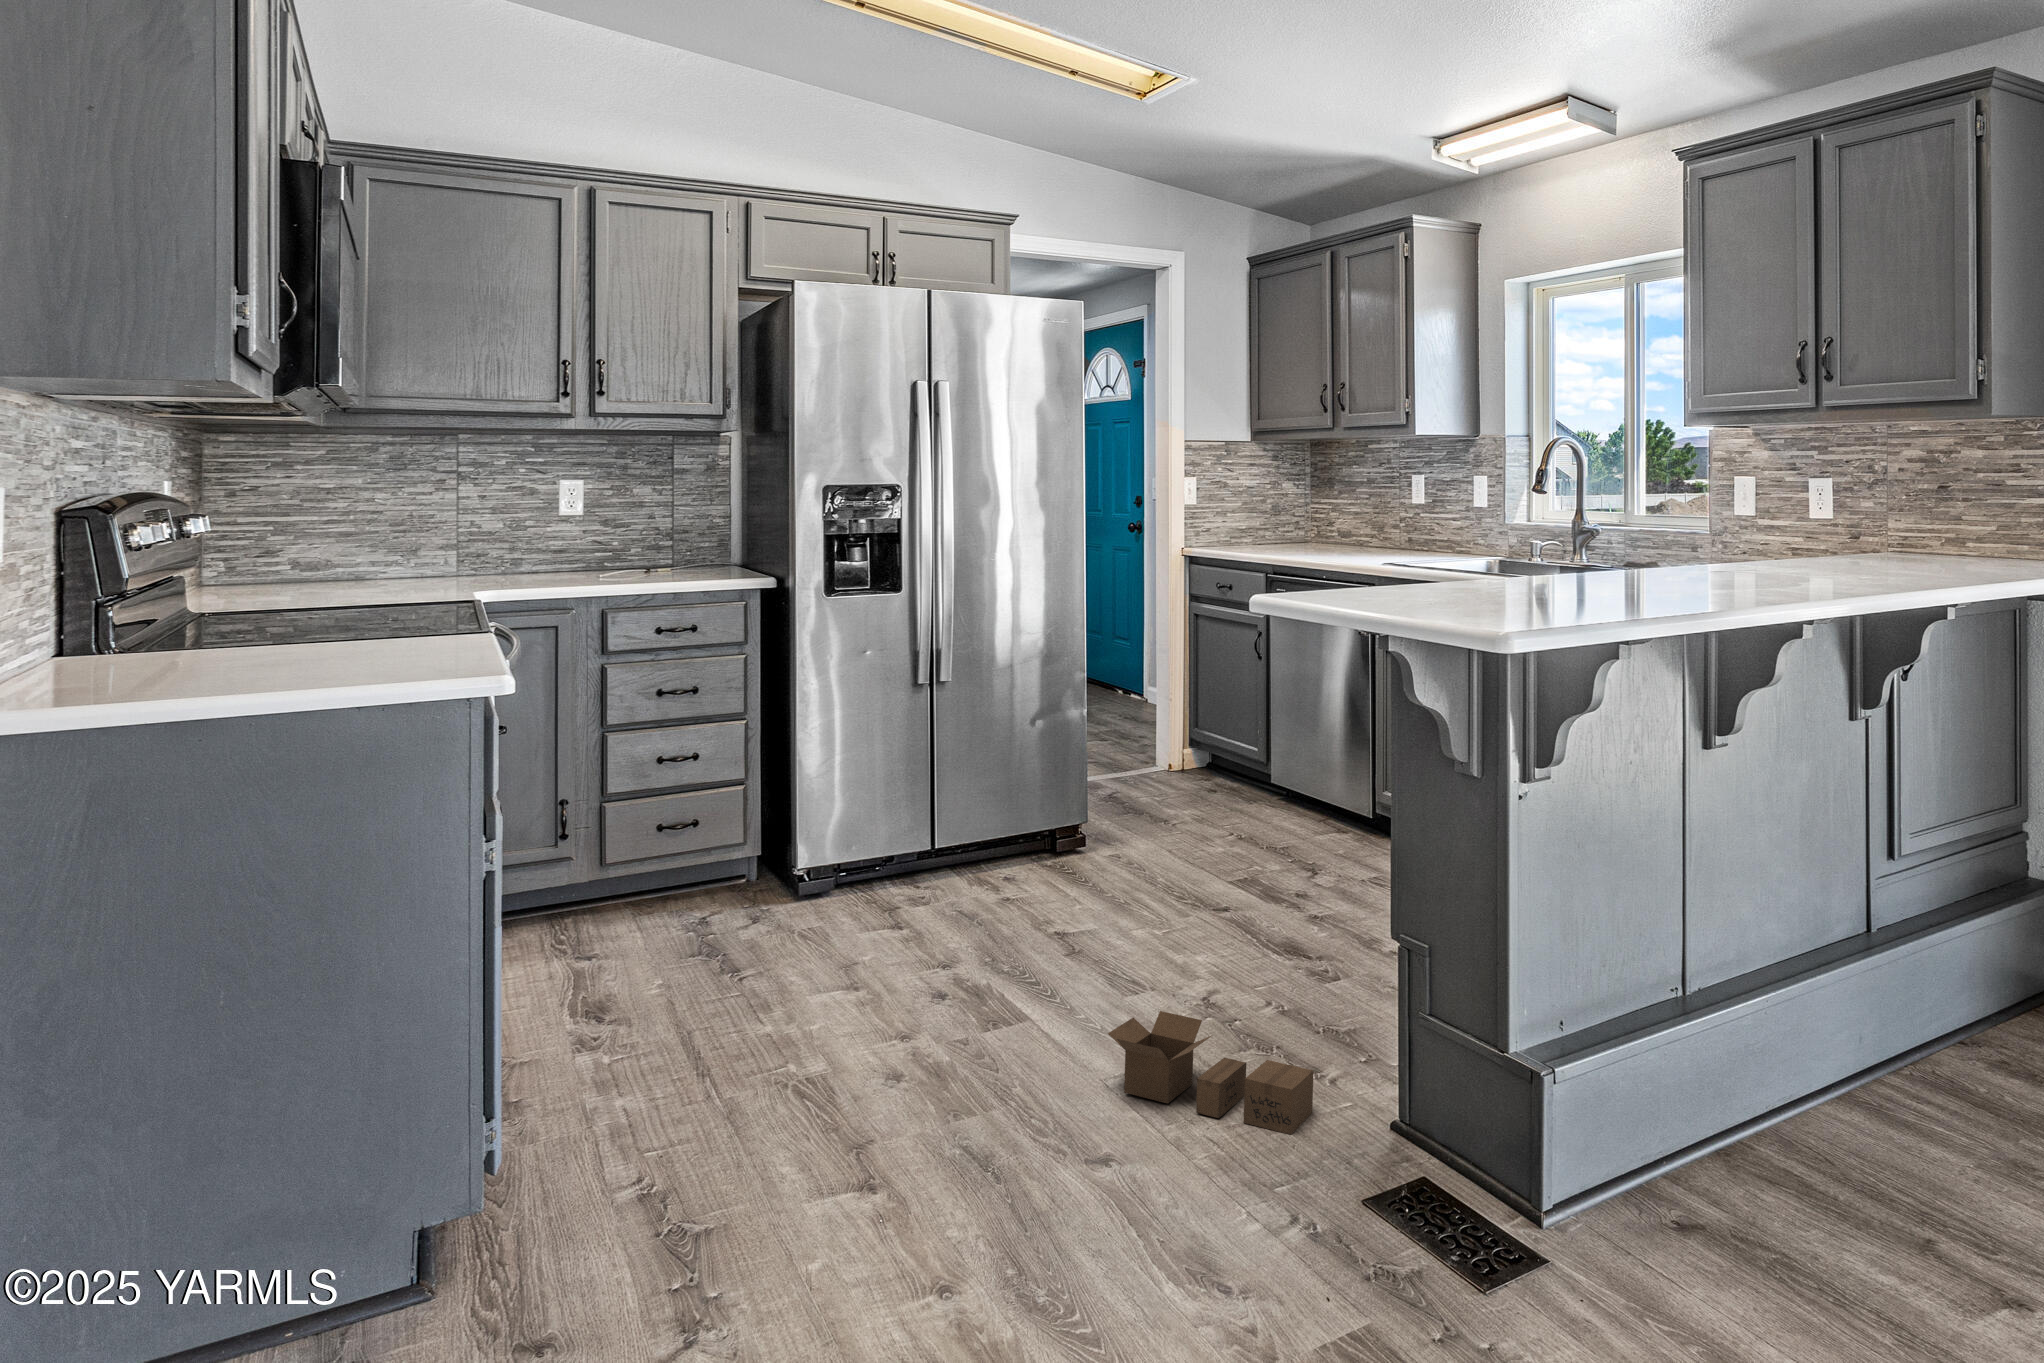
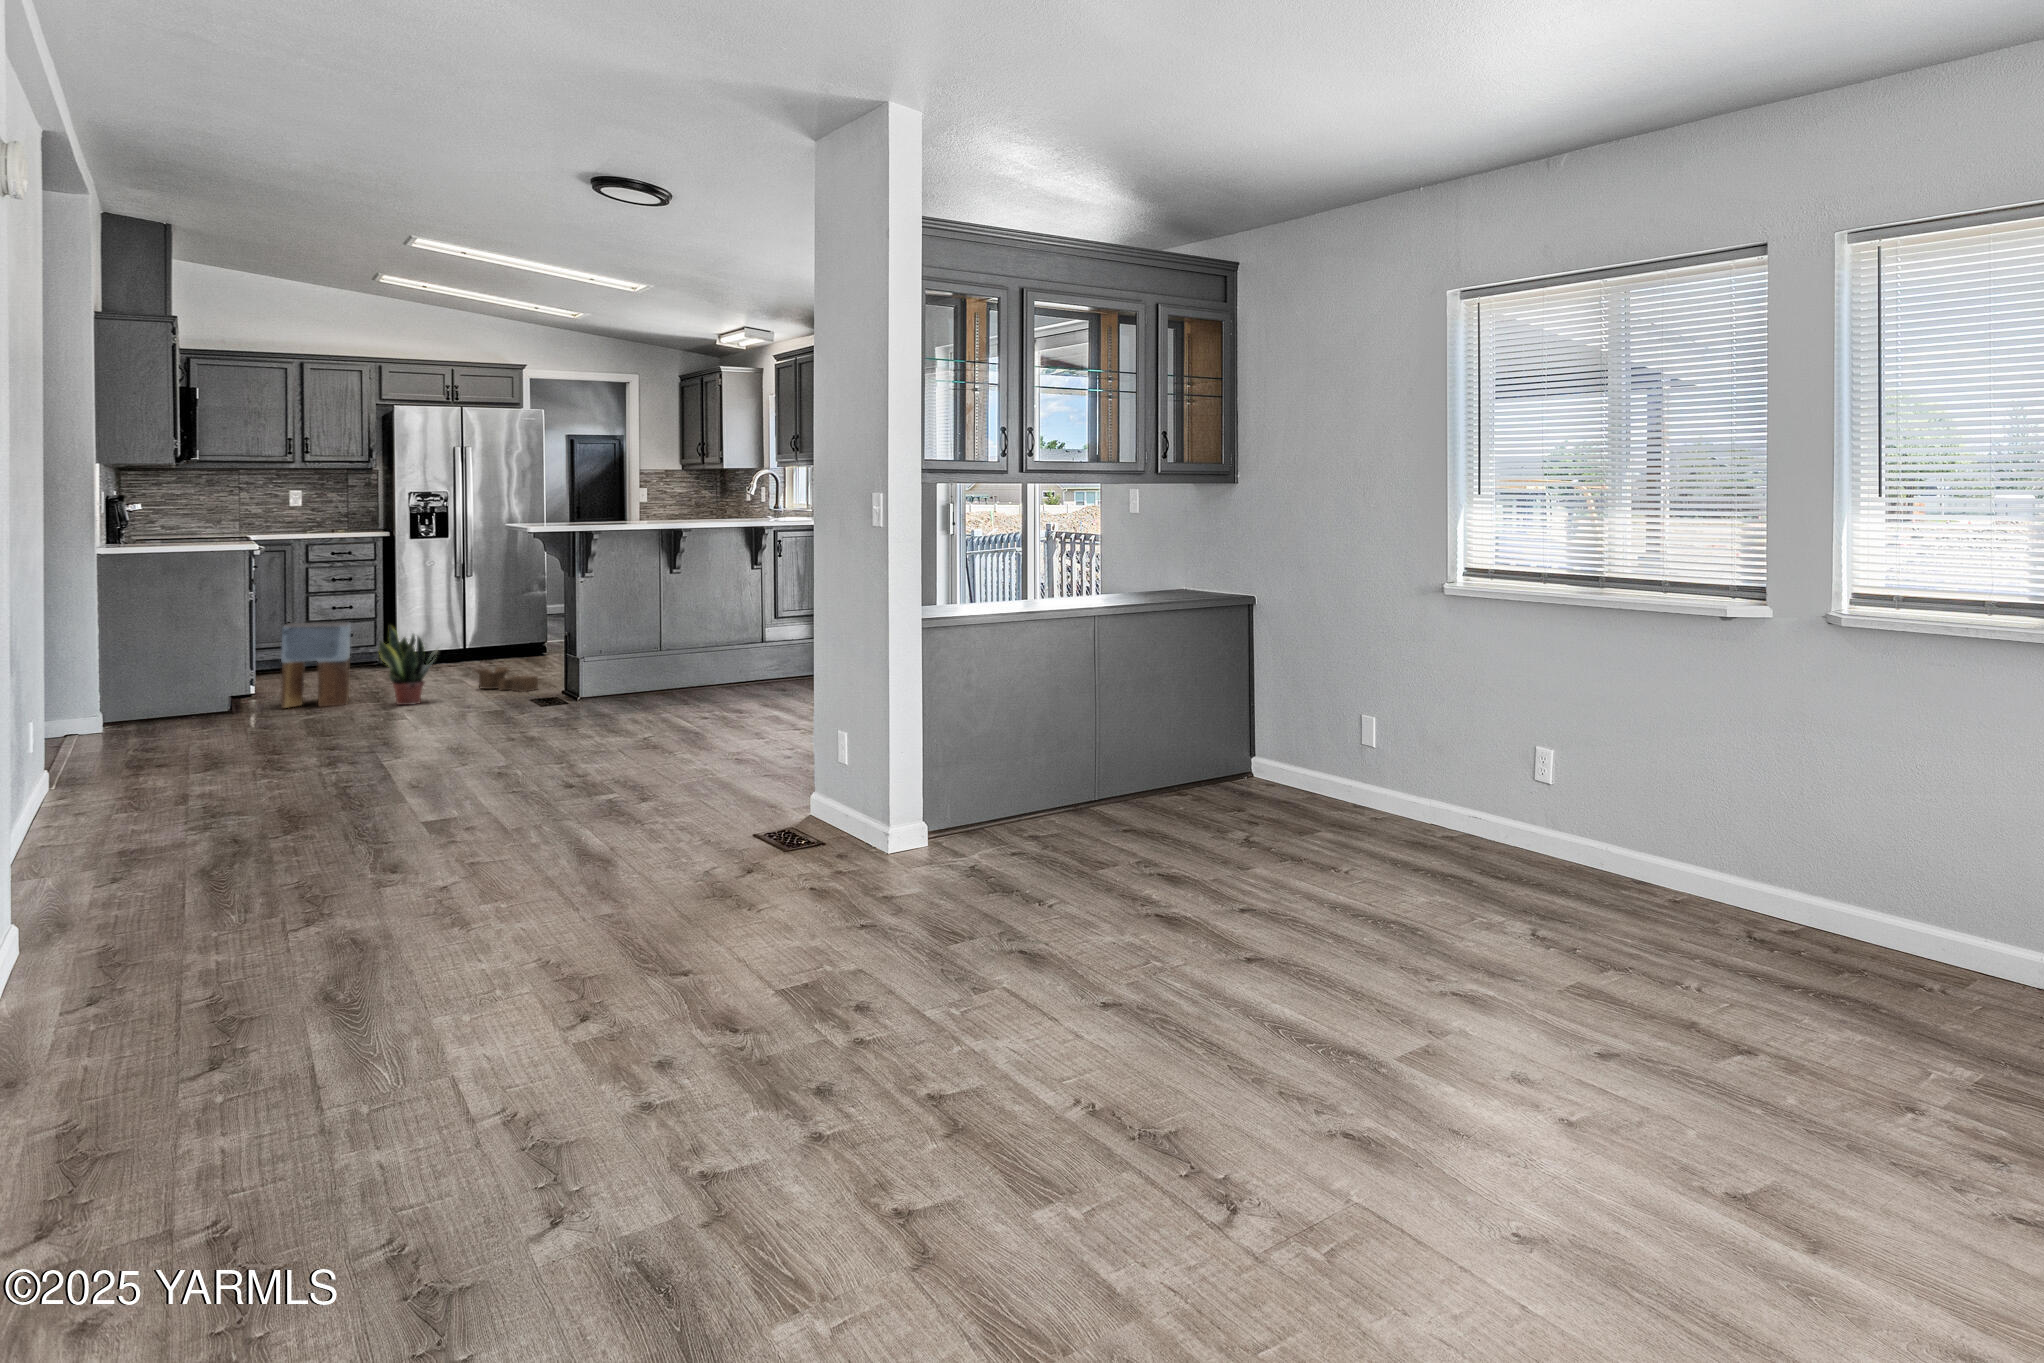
stool: none [579,908,795,1274] -> present [281,622,351,708]
potted plant: none [911,955,1095,1260] -> present [379,626,437,705]

